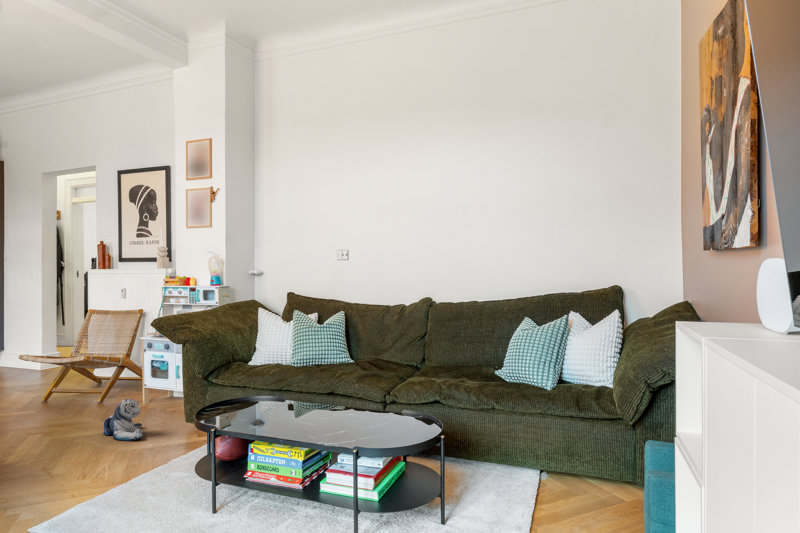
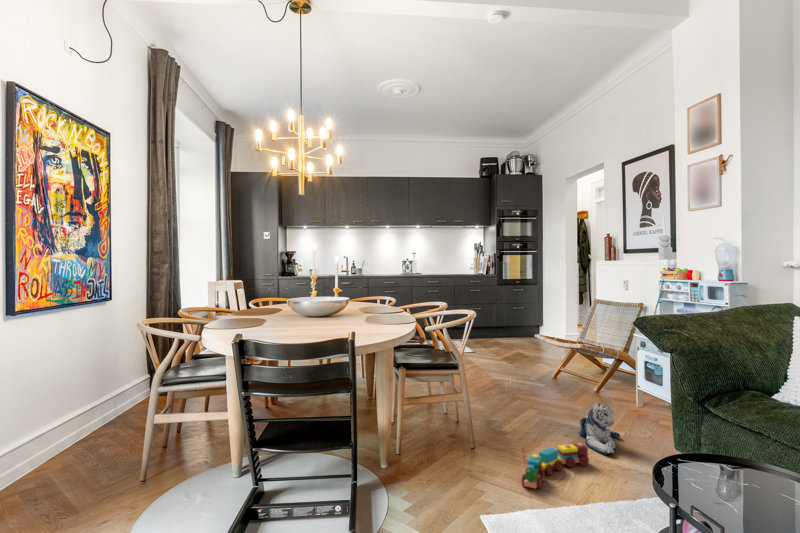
toy train: none [72,434,125,481] -> present [522,443,589,489]

